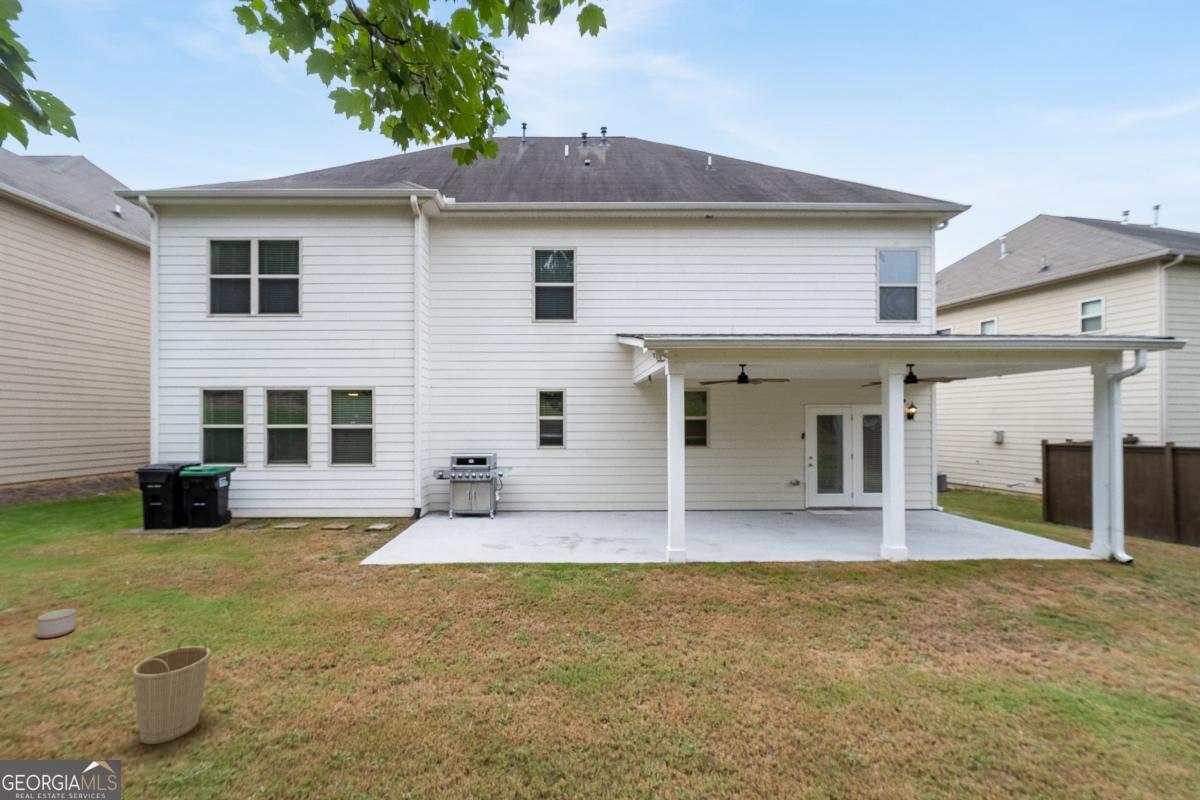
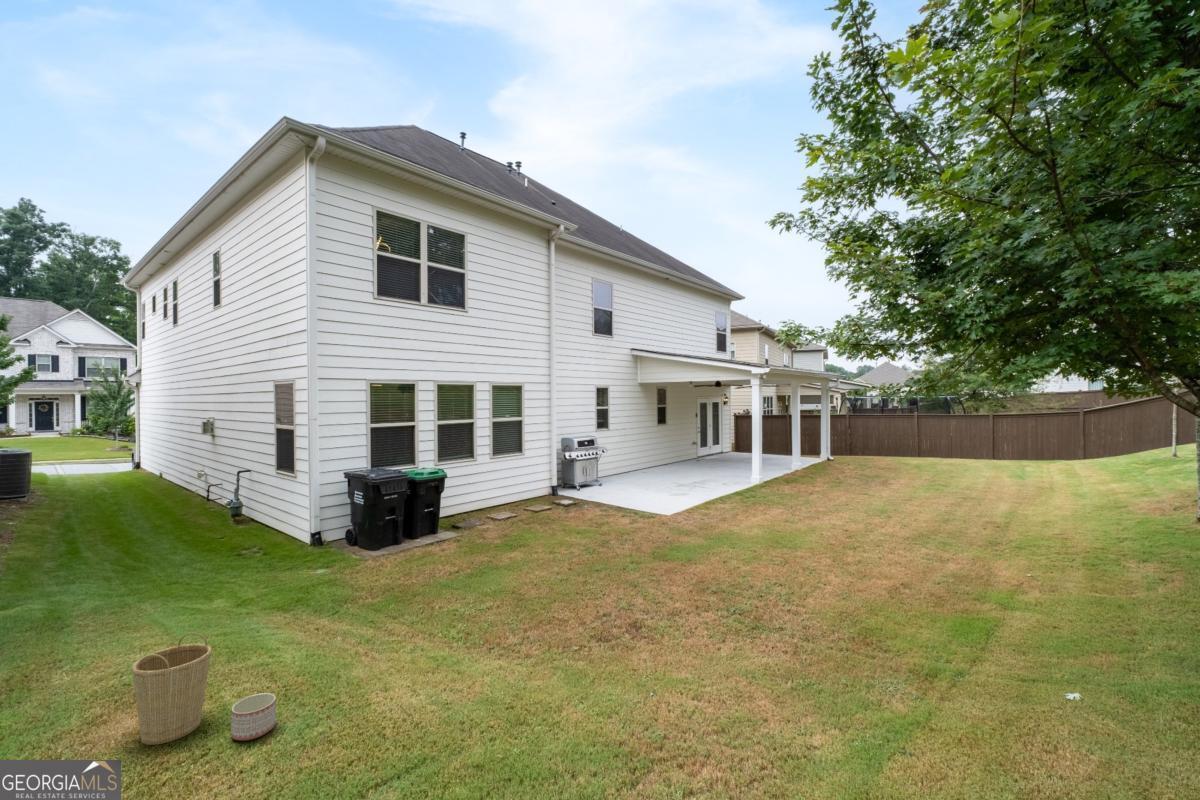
planter: present [37,609,76,638] -> present [231,693,276,741]

